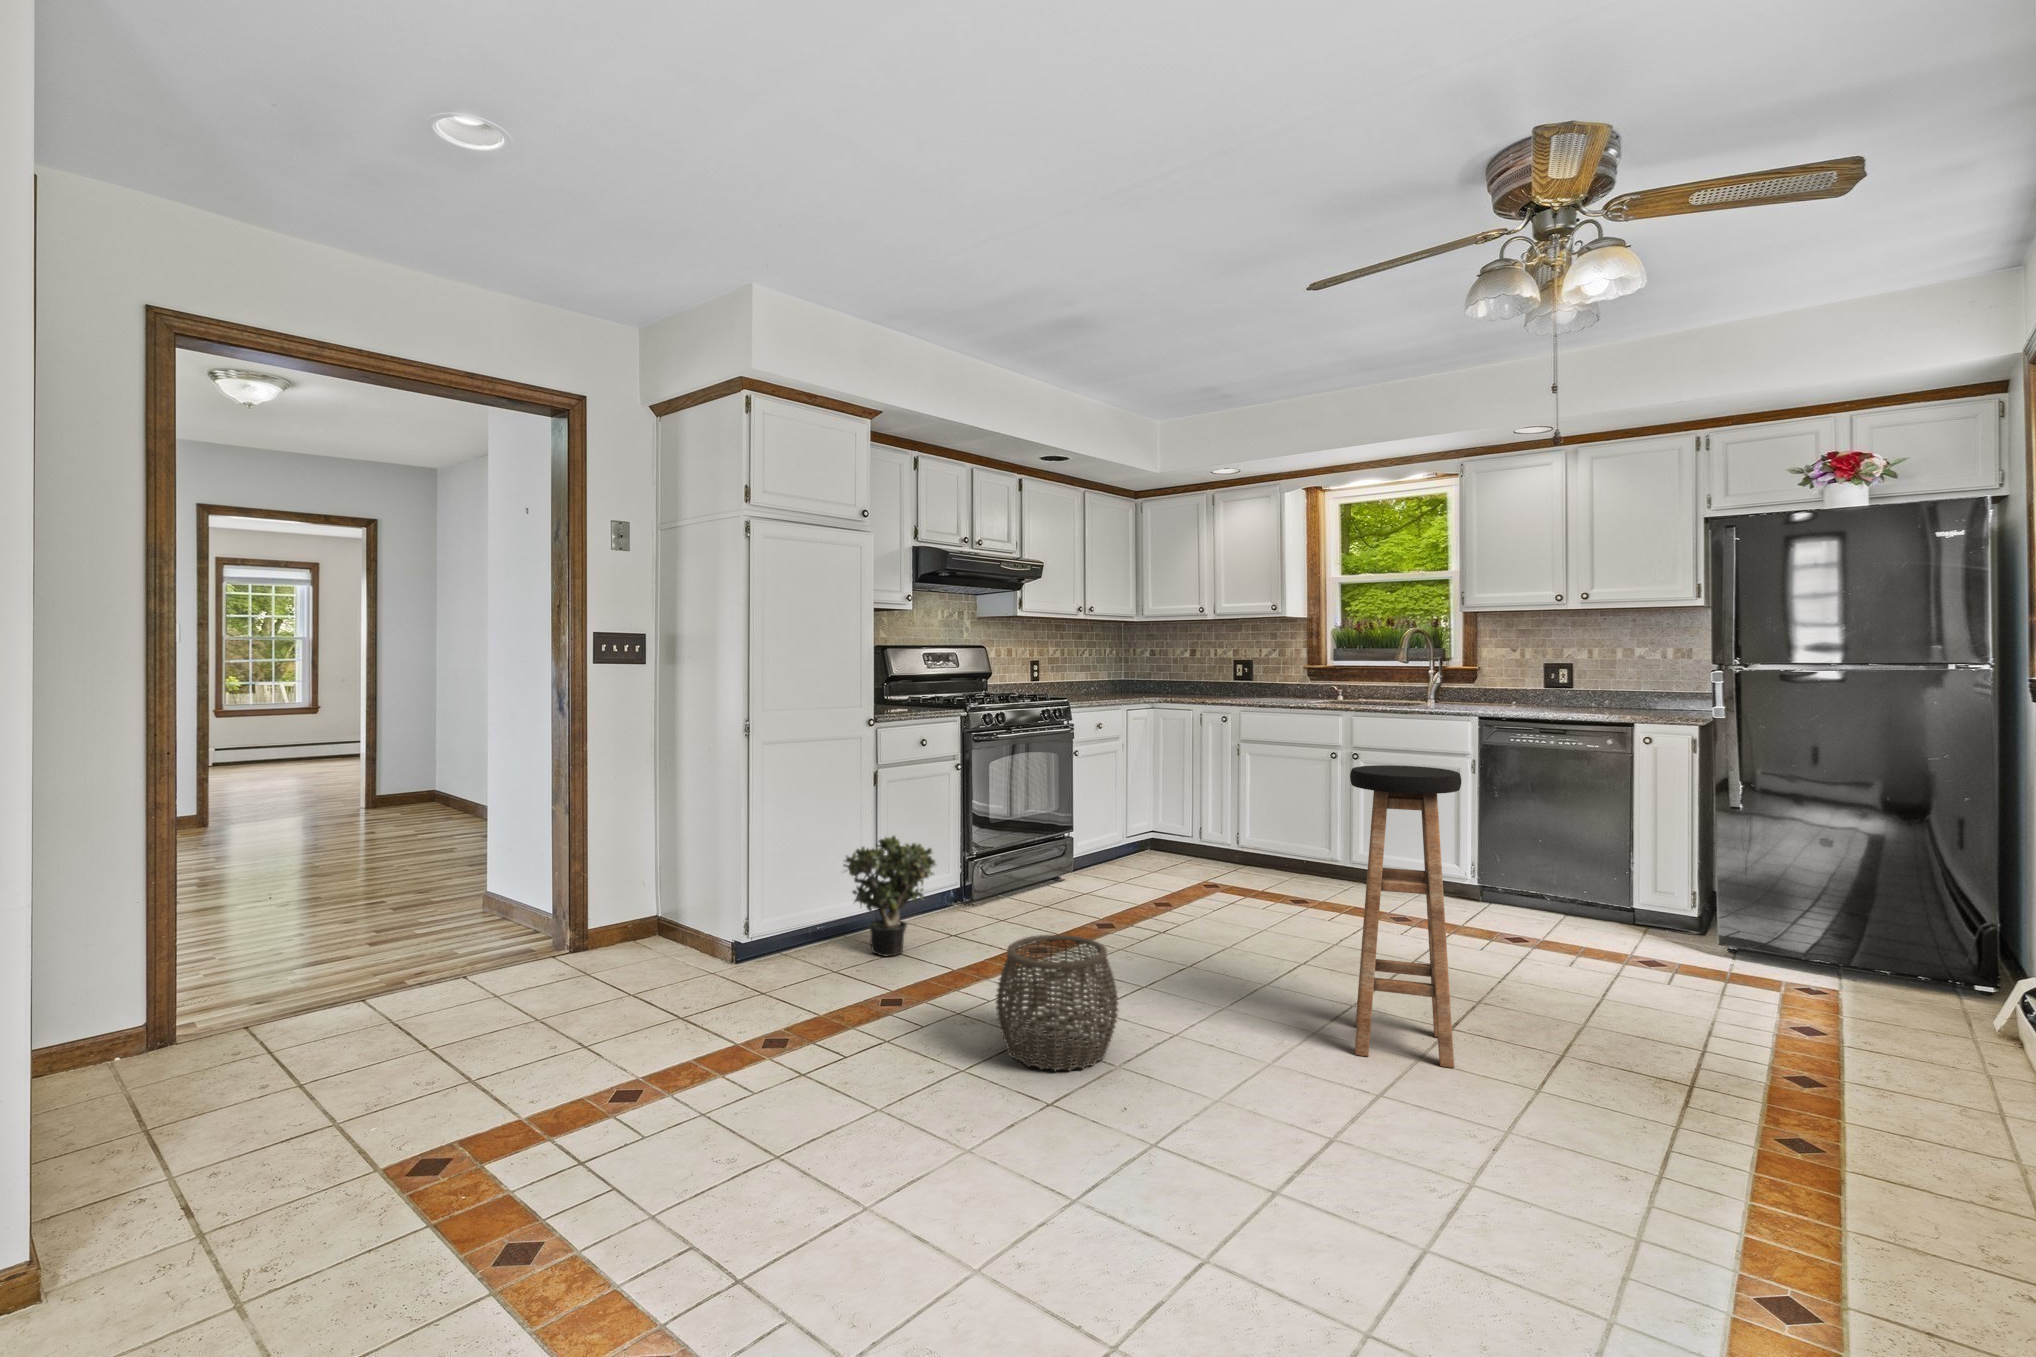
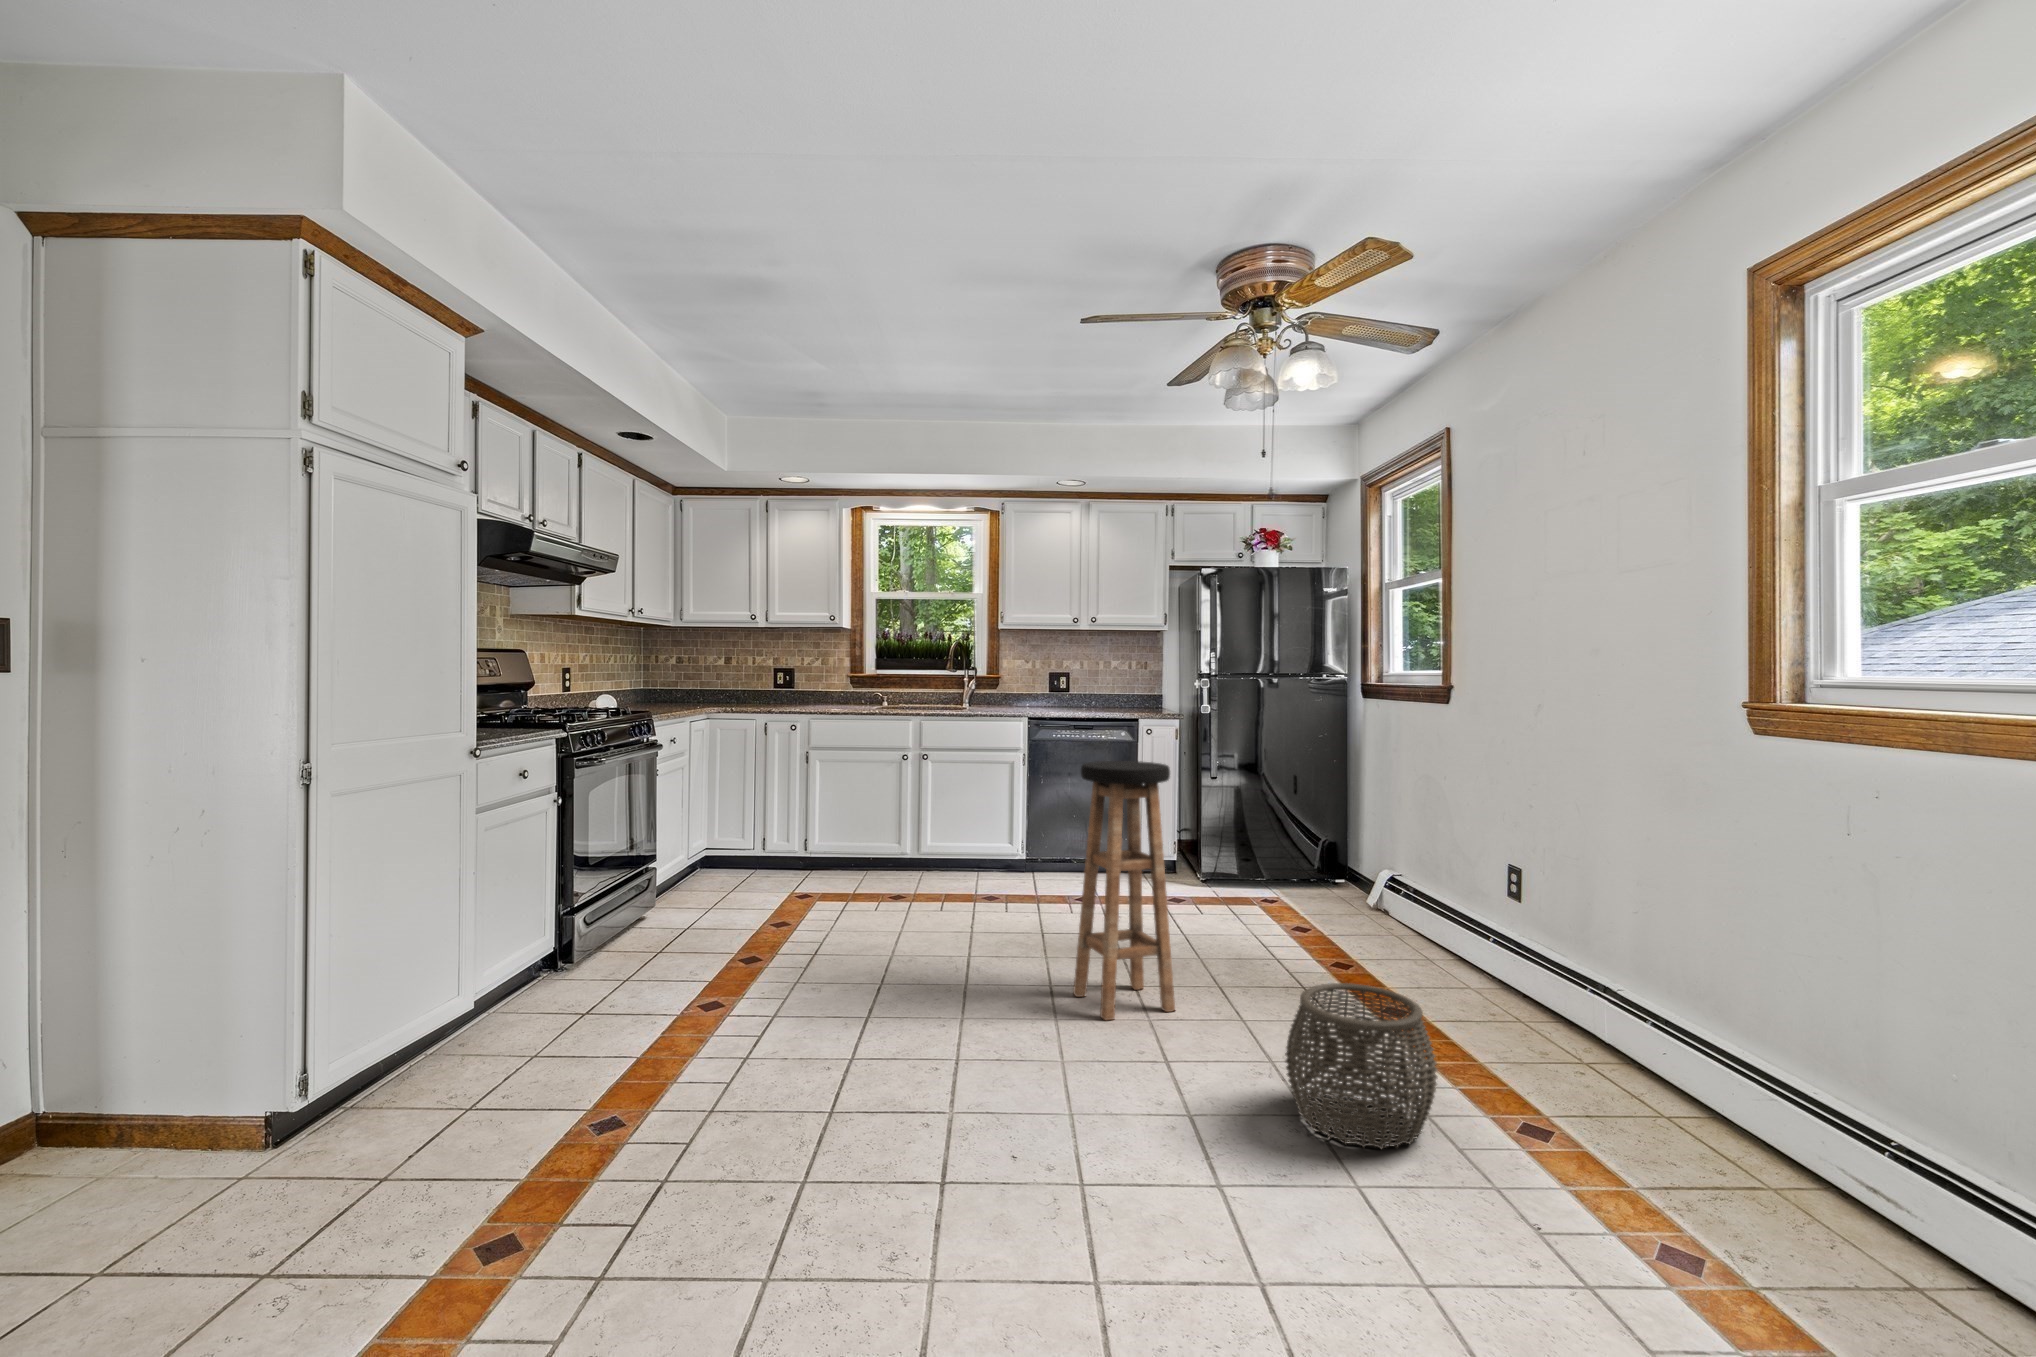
potted plant: present [844,836,935,956] -> none [466,890,604,1050]
woven basket: present [996,935,1118,1071] -> present [1285,983,1437,1149]

